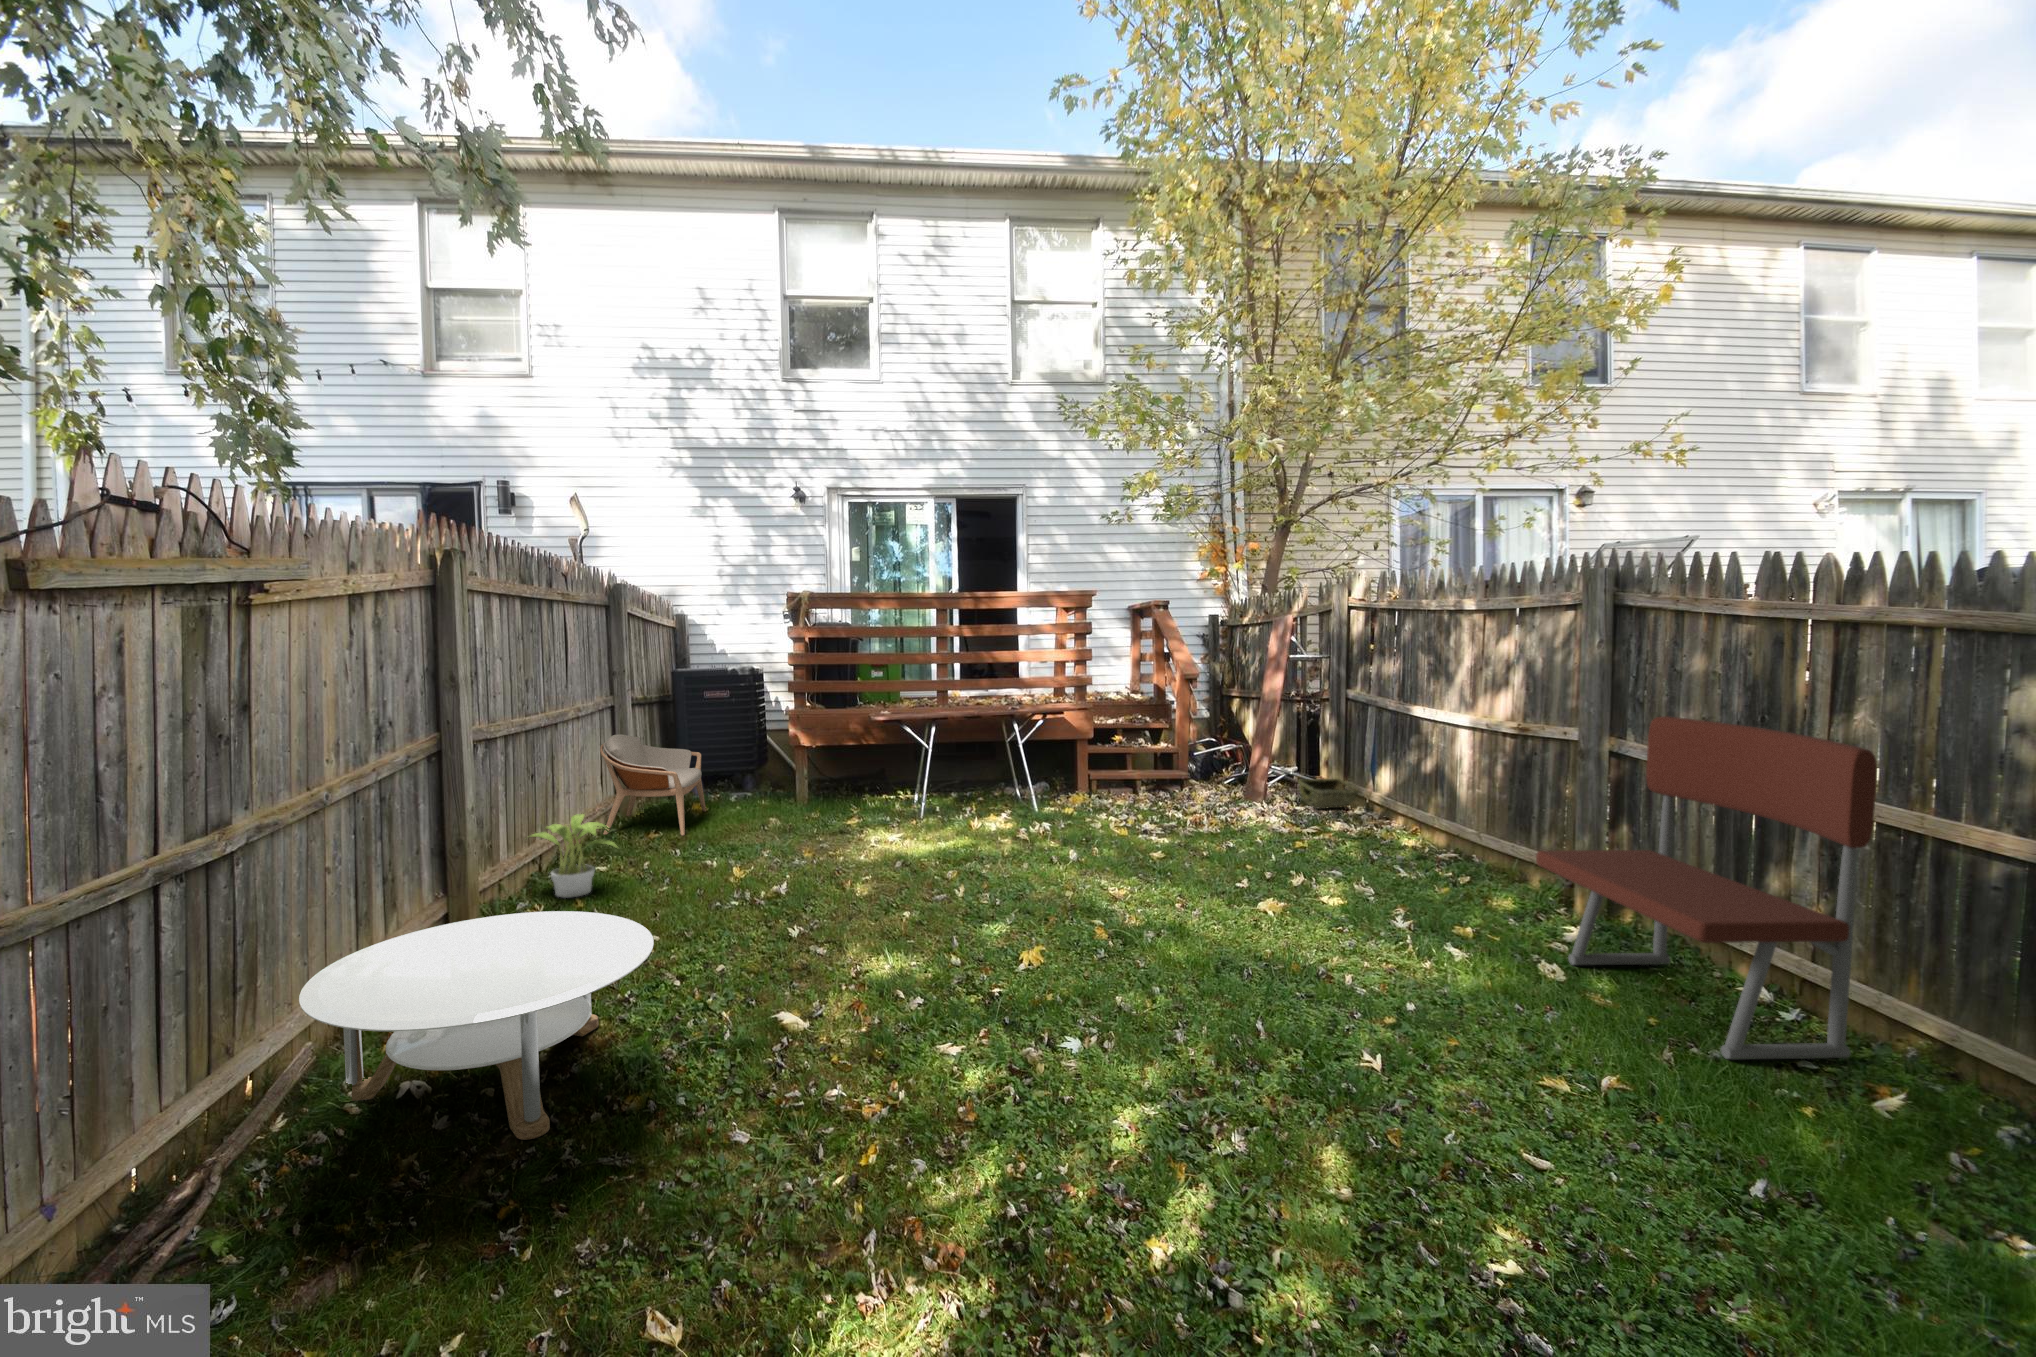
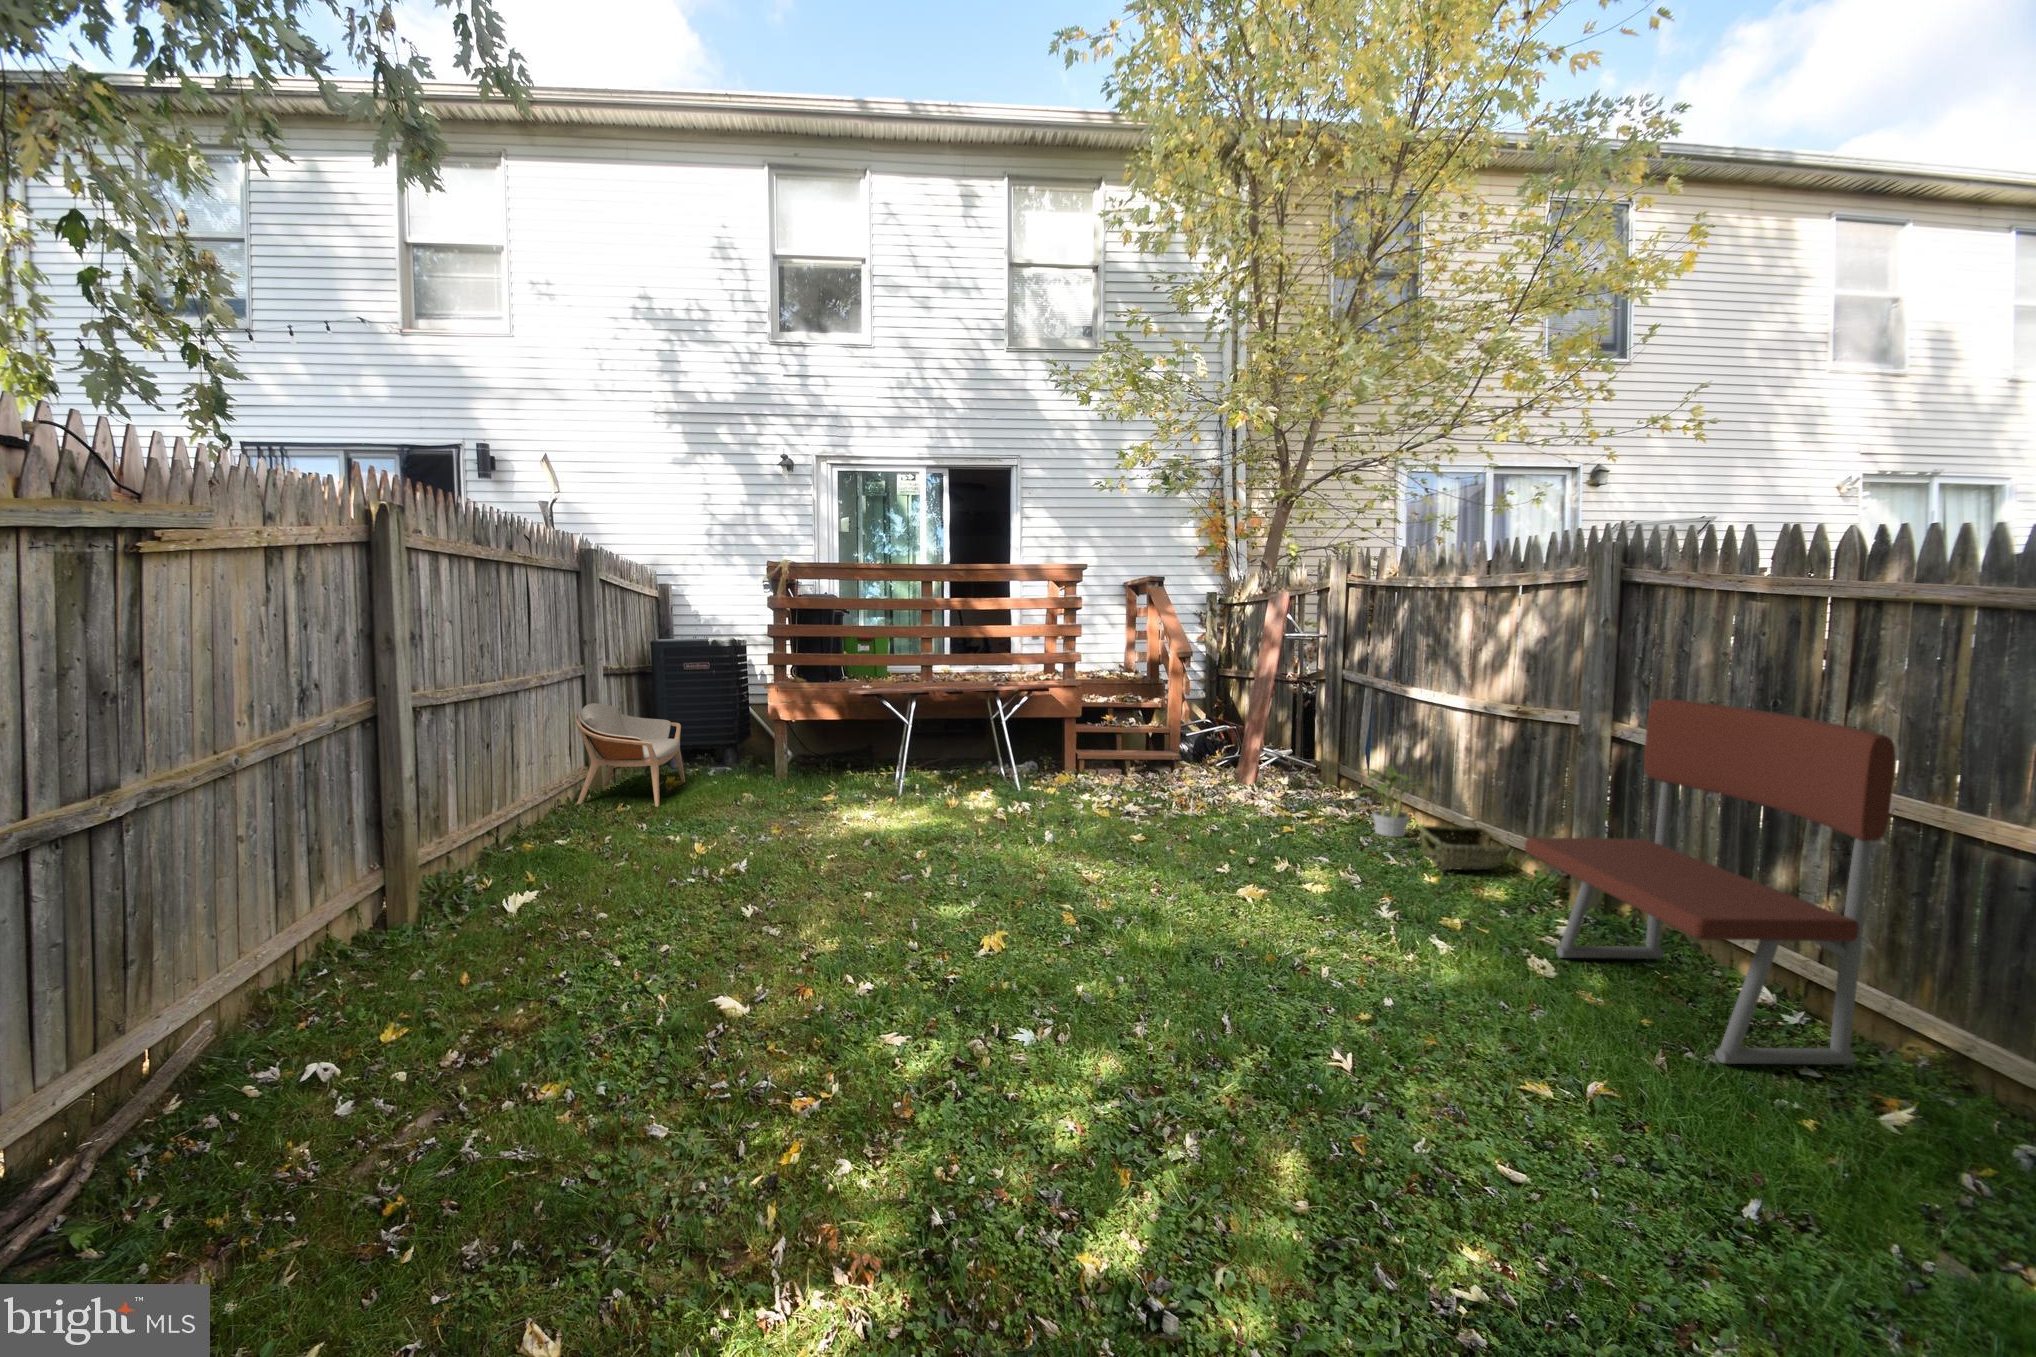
woven basket: present [1298,779,1359,809] -> present [1420,825,1511,870]
potted plant: present [525,814,618,898] -> present [1357,766,1429,837]
round table: present [299,911,654,1140] -> none [187,884,583,1128]

